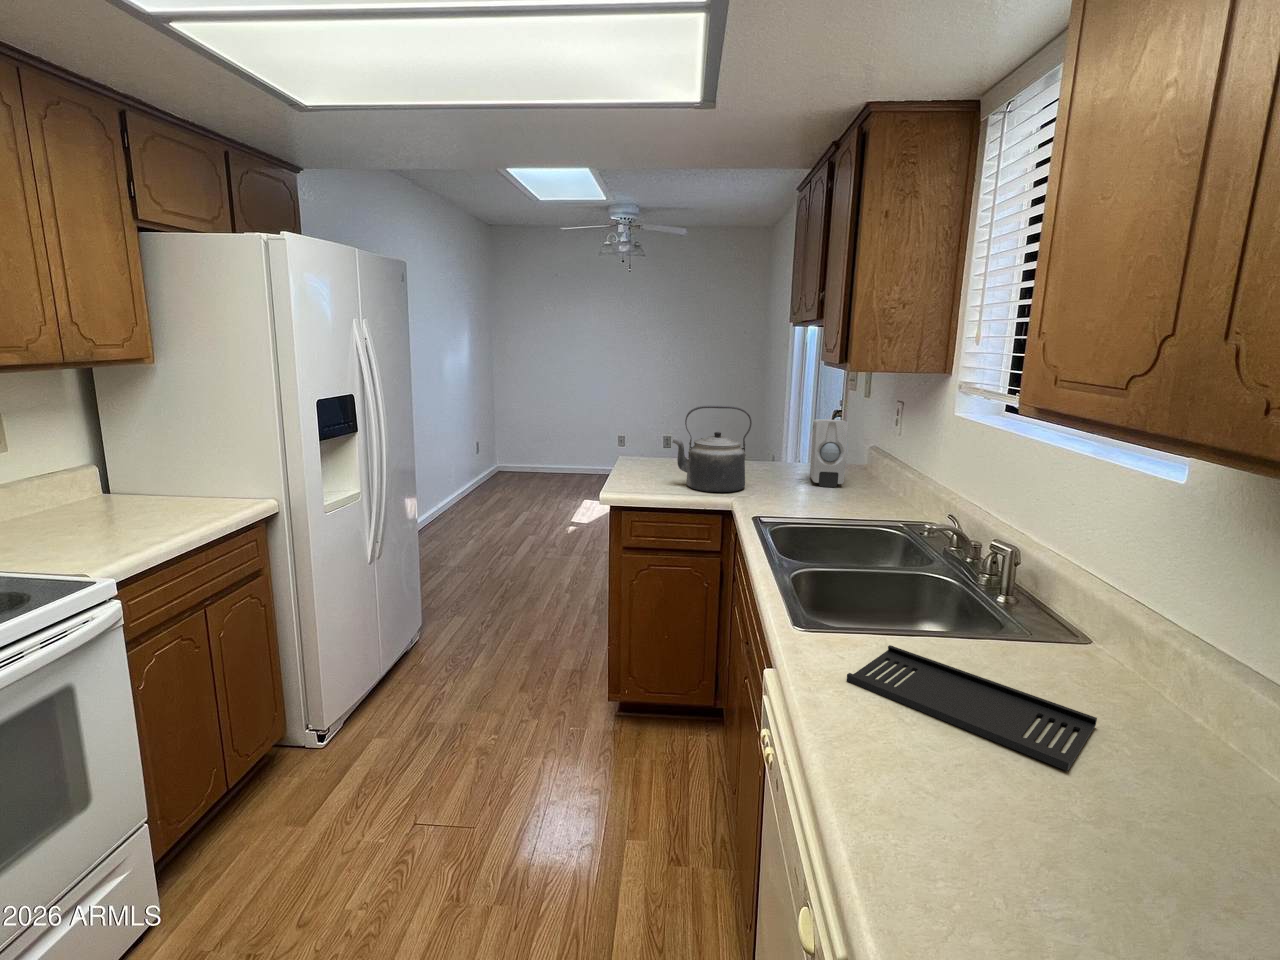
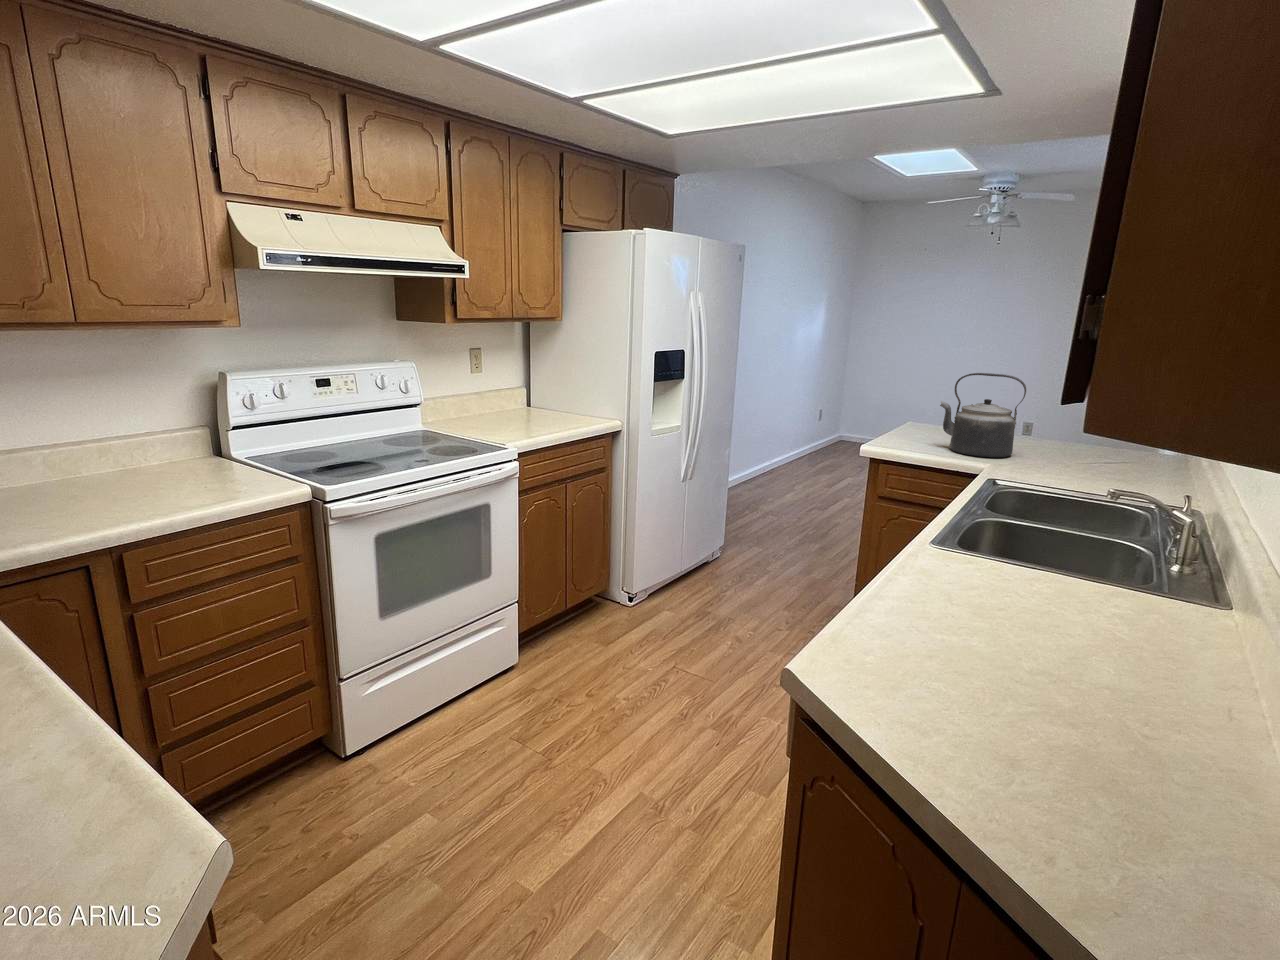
soap dispenser: present [810,419,848,487] -> none [1097,396,1153,468]
tray: present [847,645,1097,771] -> none [934,565,1139,652]

